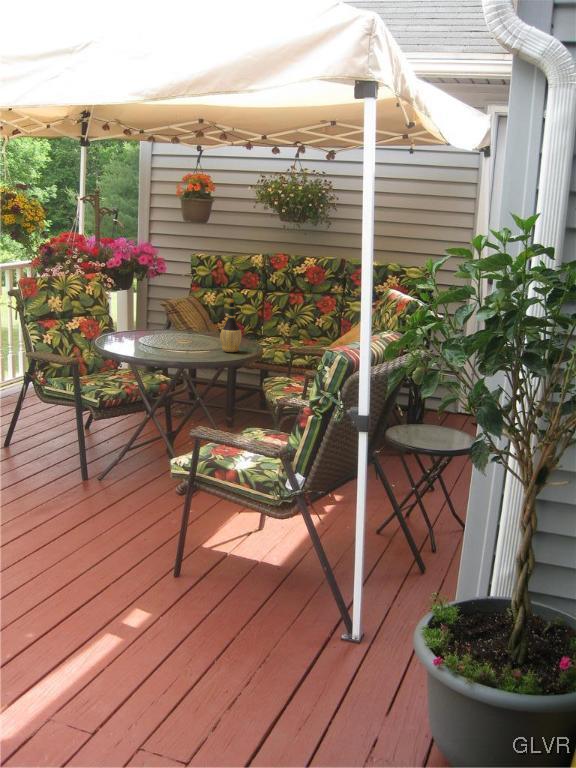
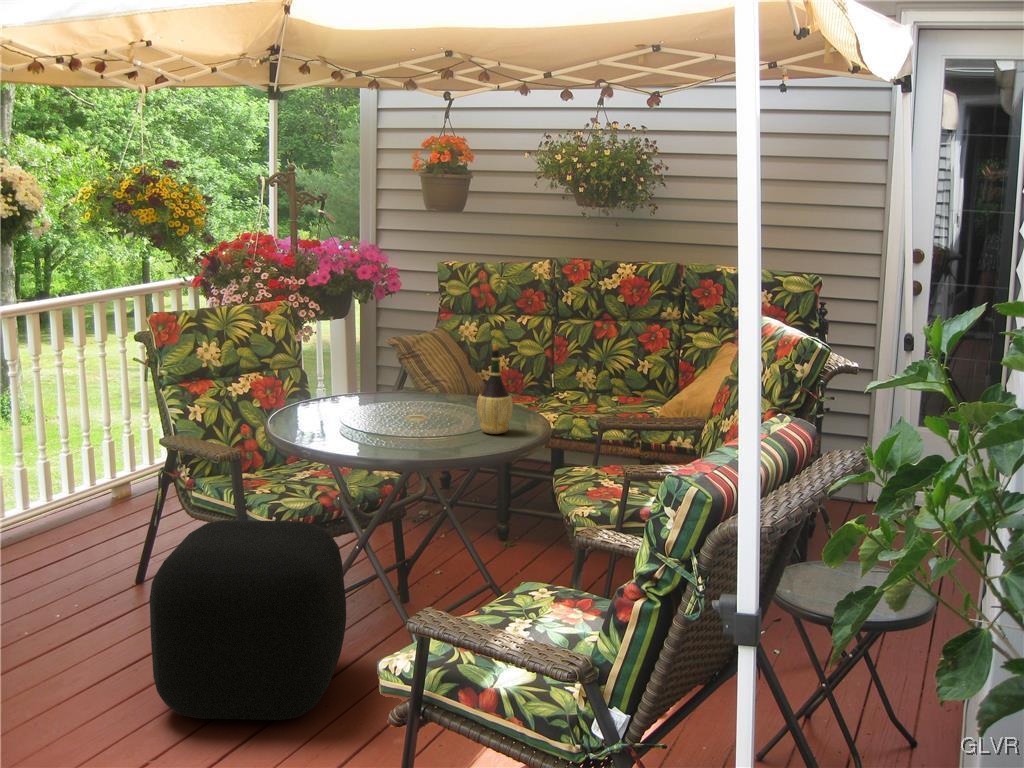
ottoman: none [32,397,144,509] -> present [150,520,346,720]

